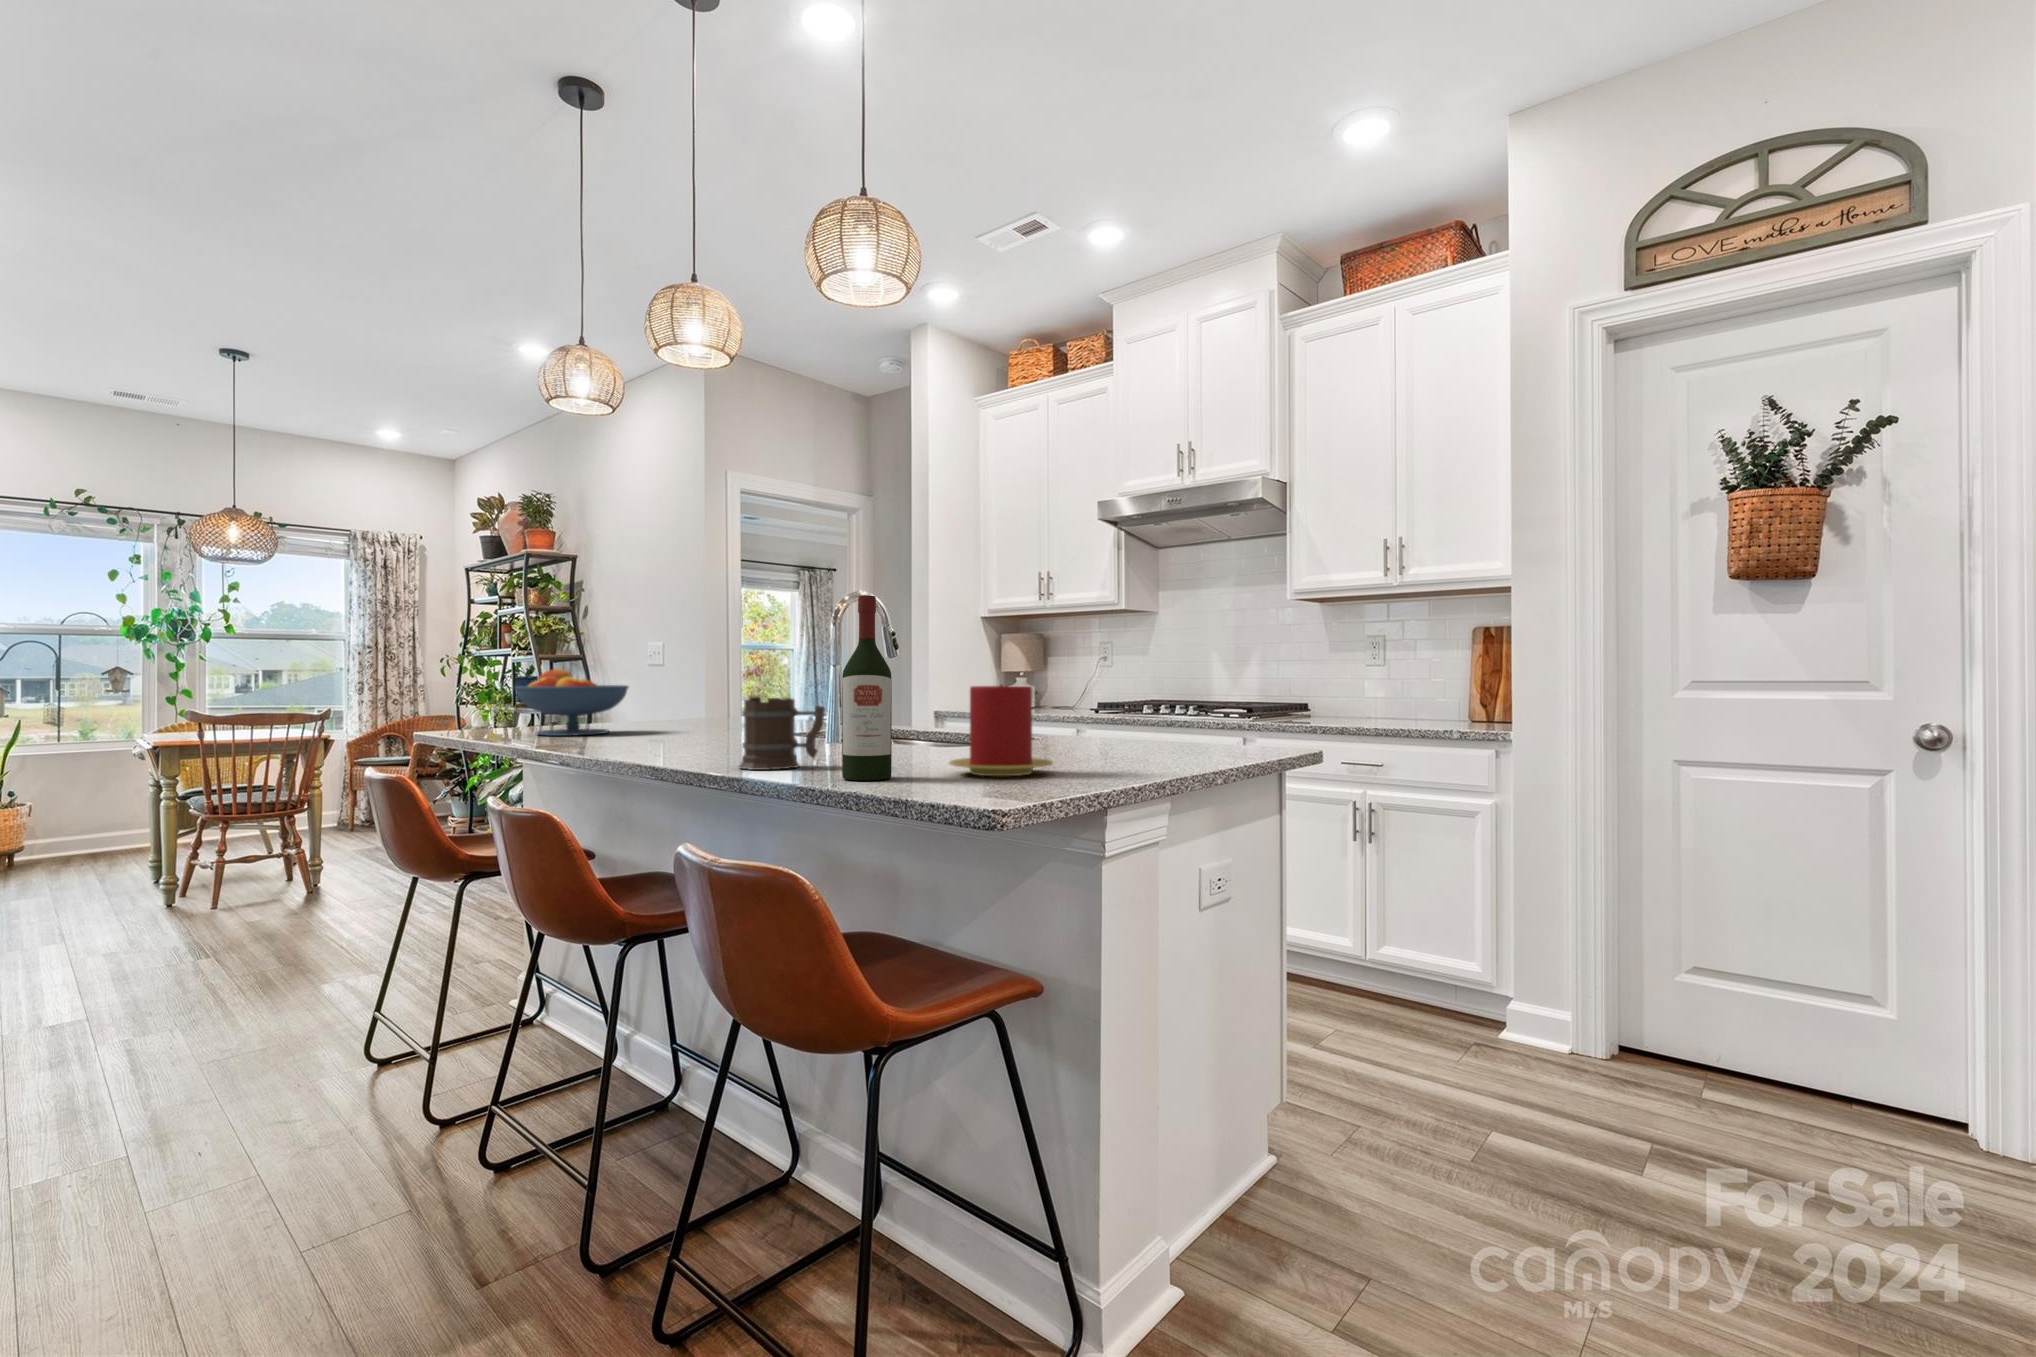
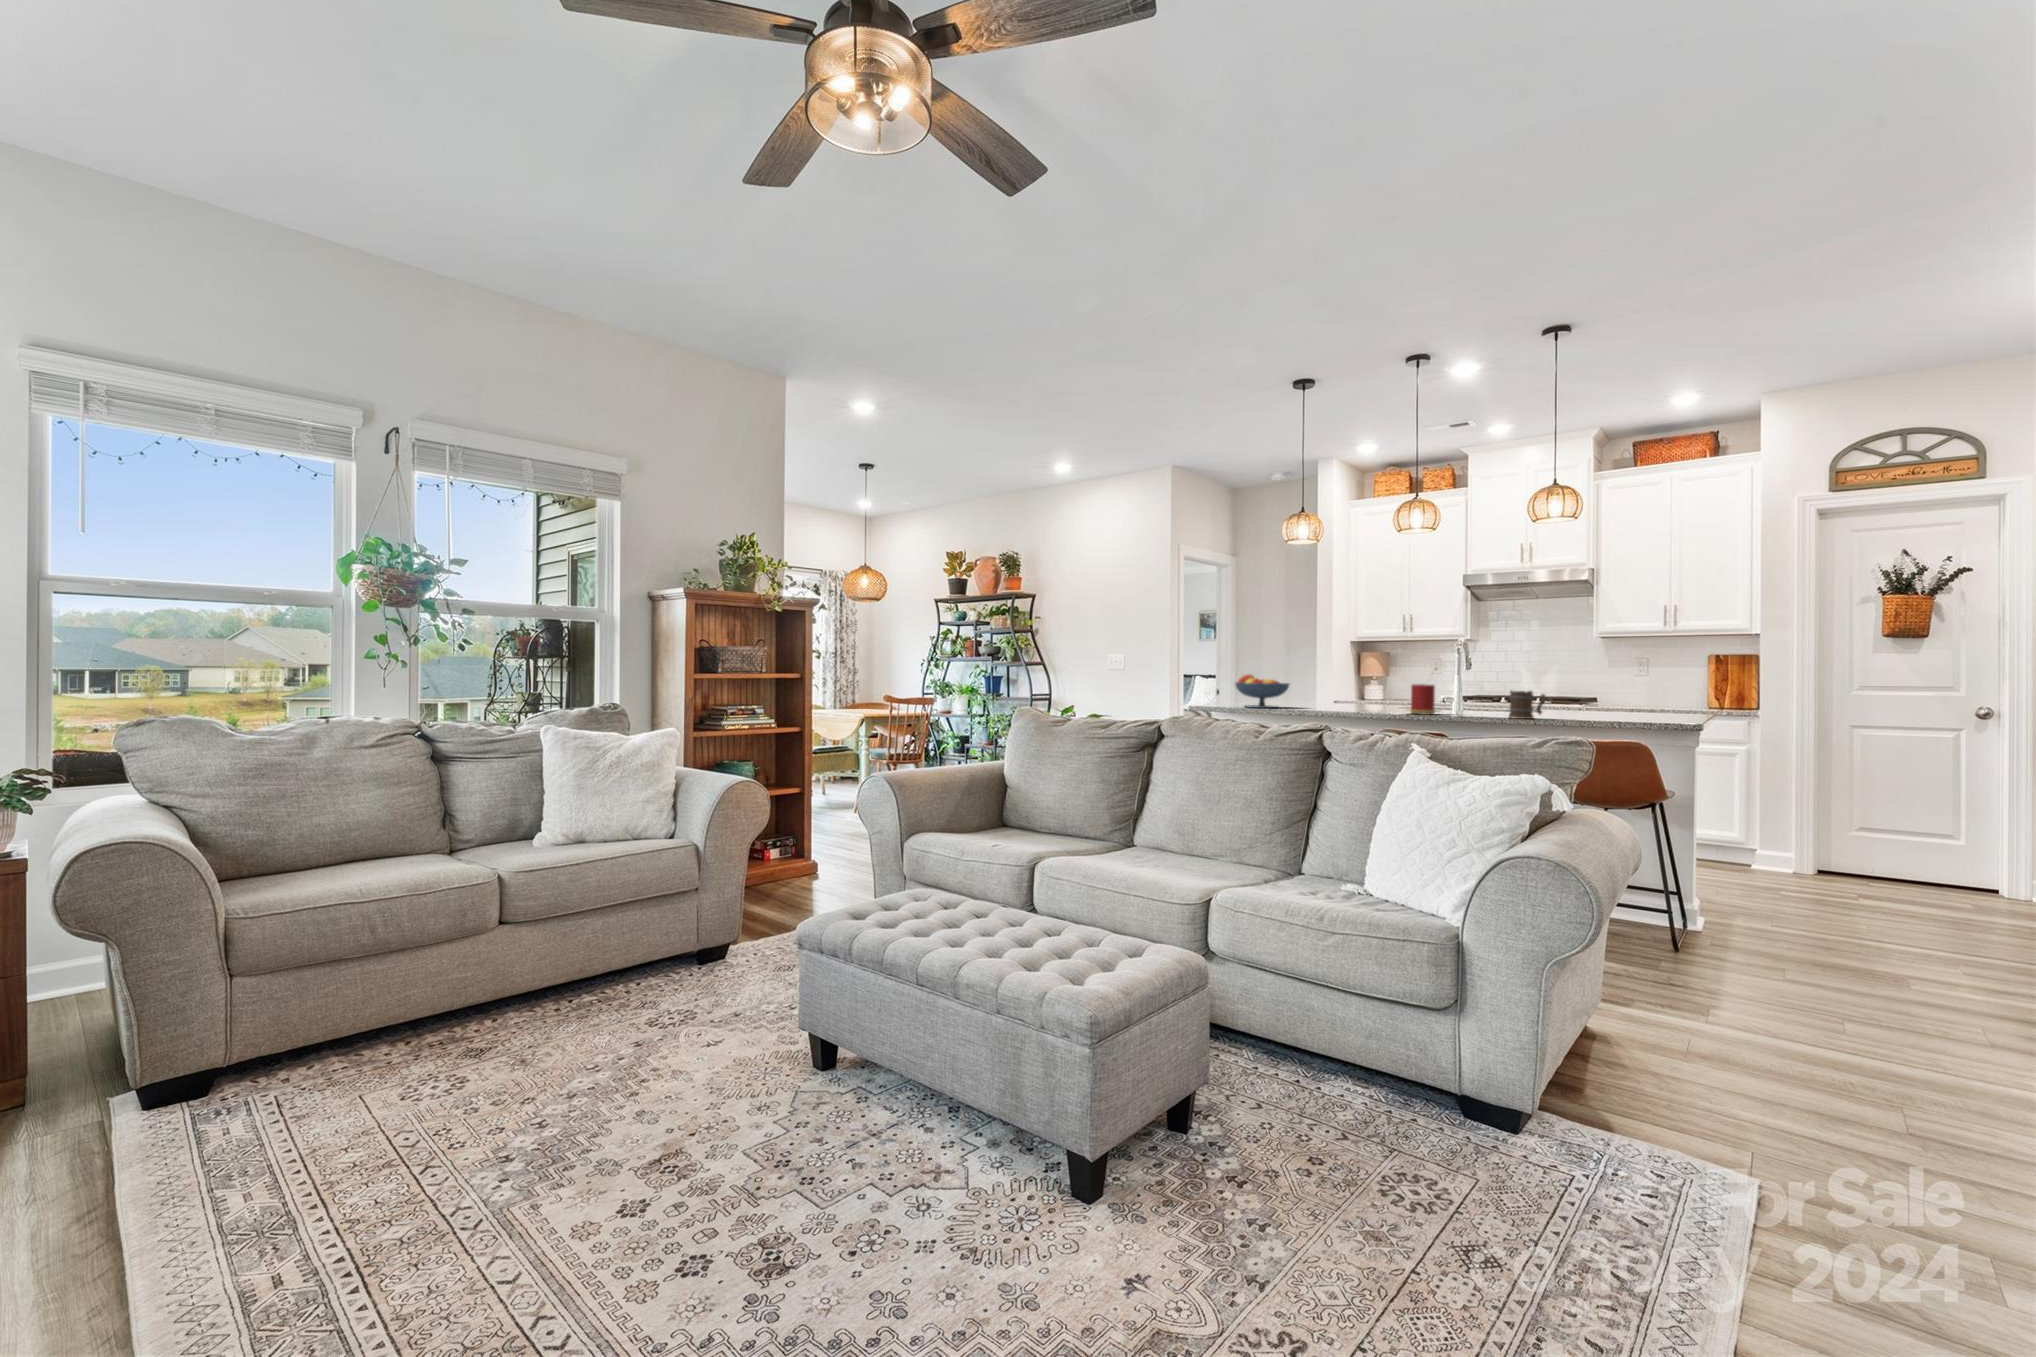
wine bottle: present [842,595,892,780] -> none [1586,653,1608,722]
candle: present [949,685,1053,776] -> present [1407,684,1438,715]

